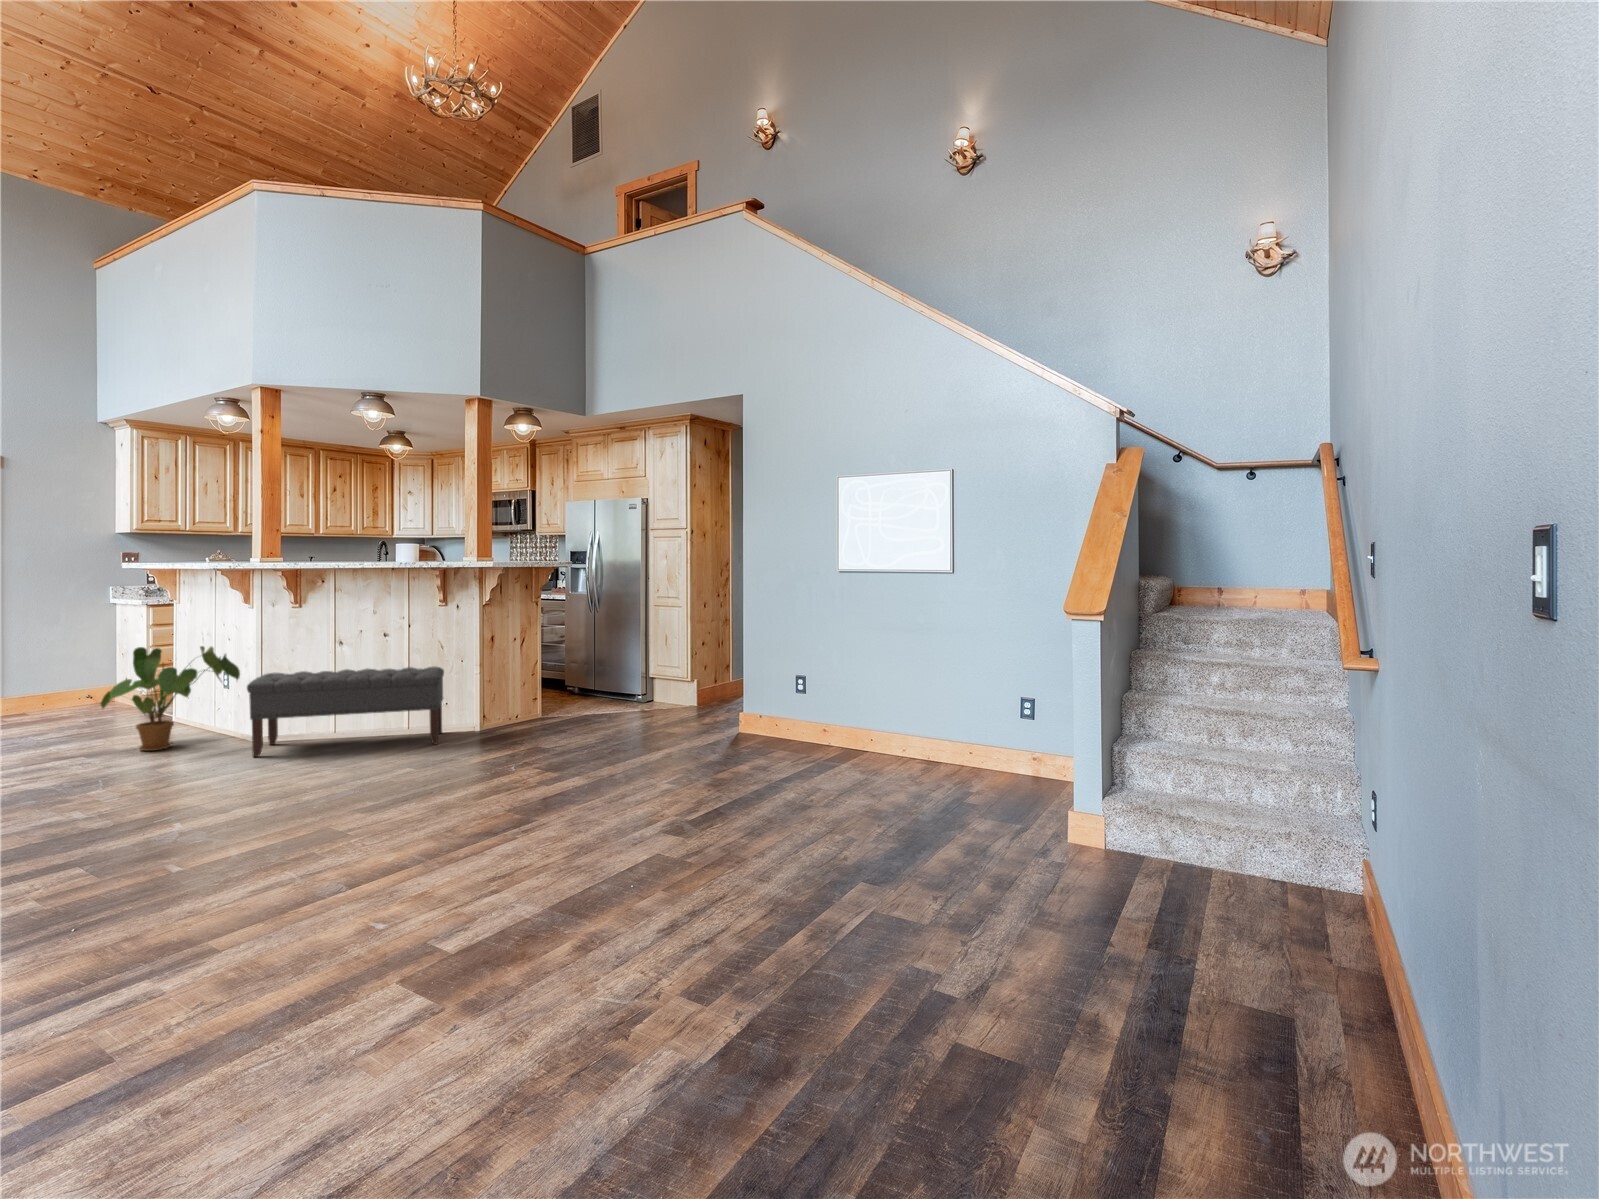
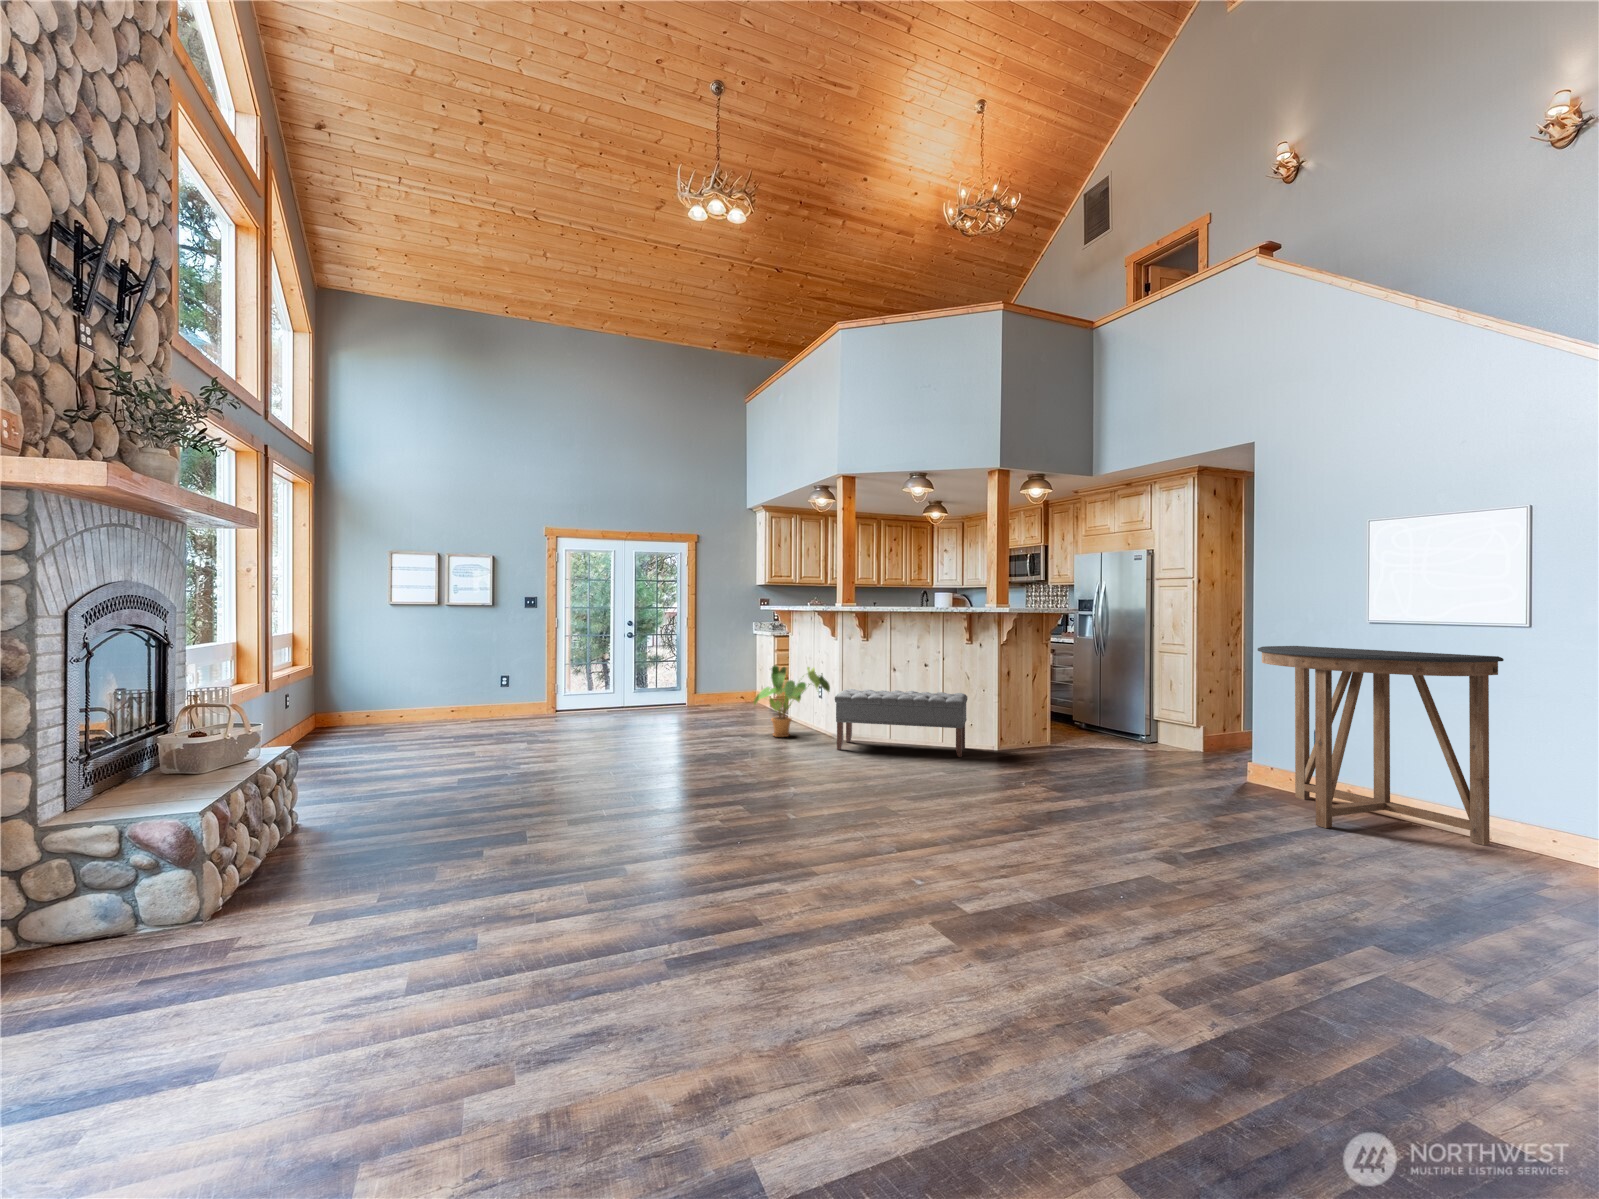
console table: none [748,597,928,767] -> present [1257,646,1504,845]

